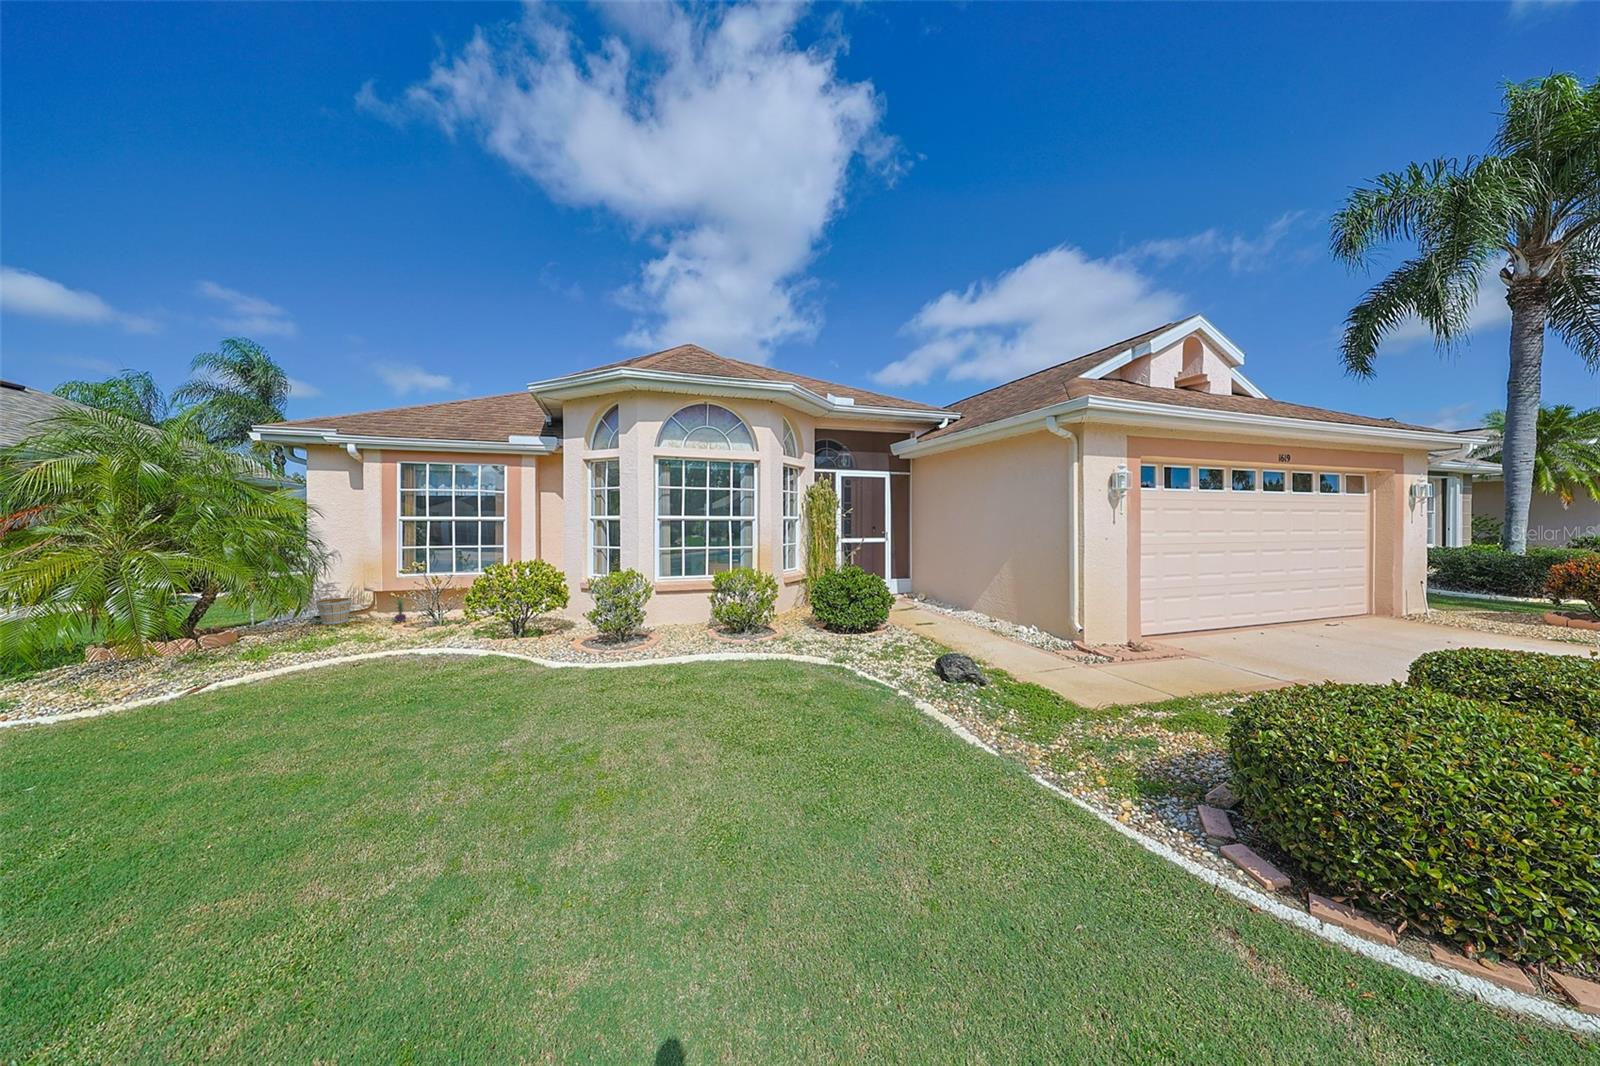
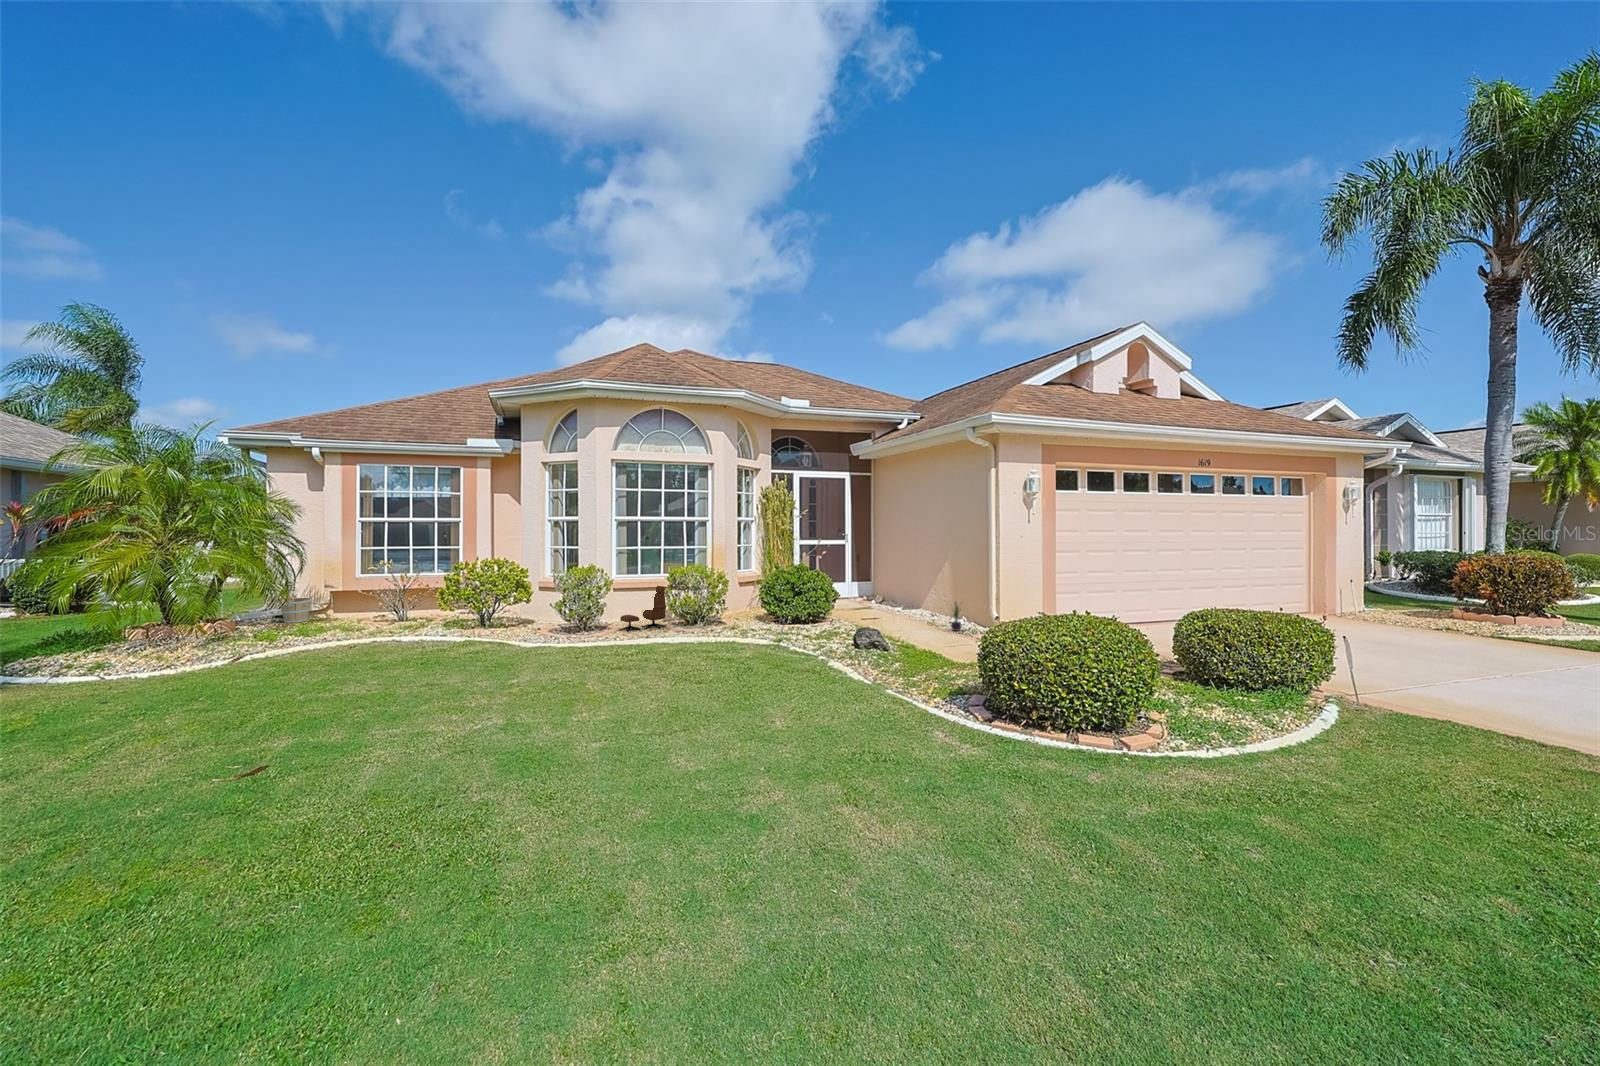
lounge chair: none [660,589,712,641] -> present [619,586,667,631]
decorative plant: present [395,597,406,622] -> present [951,602,961,631]

